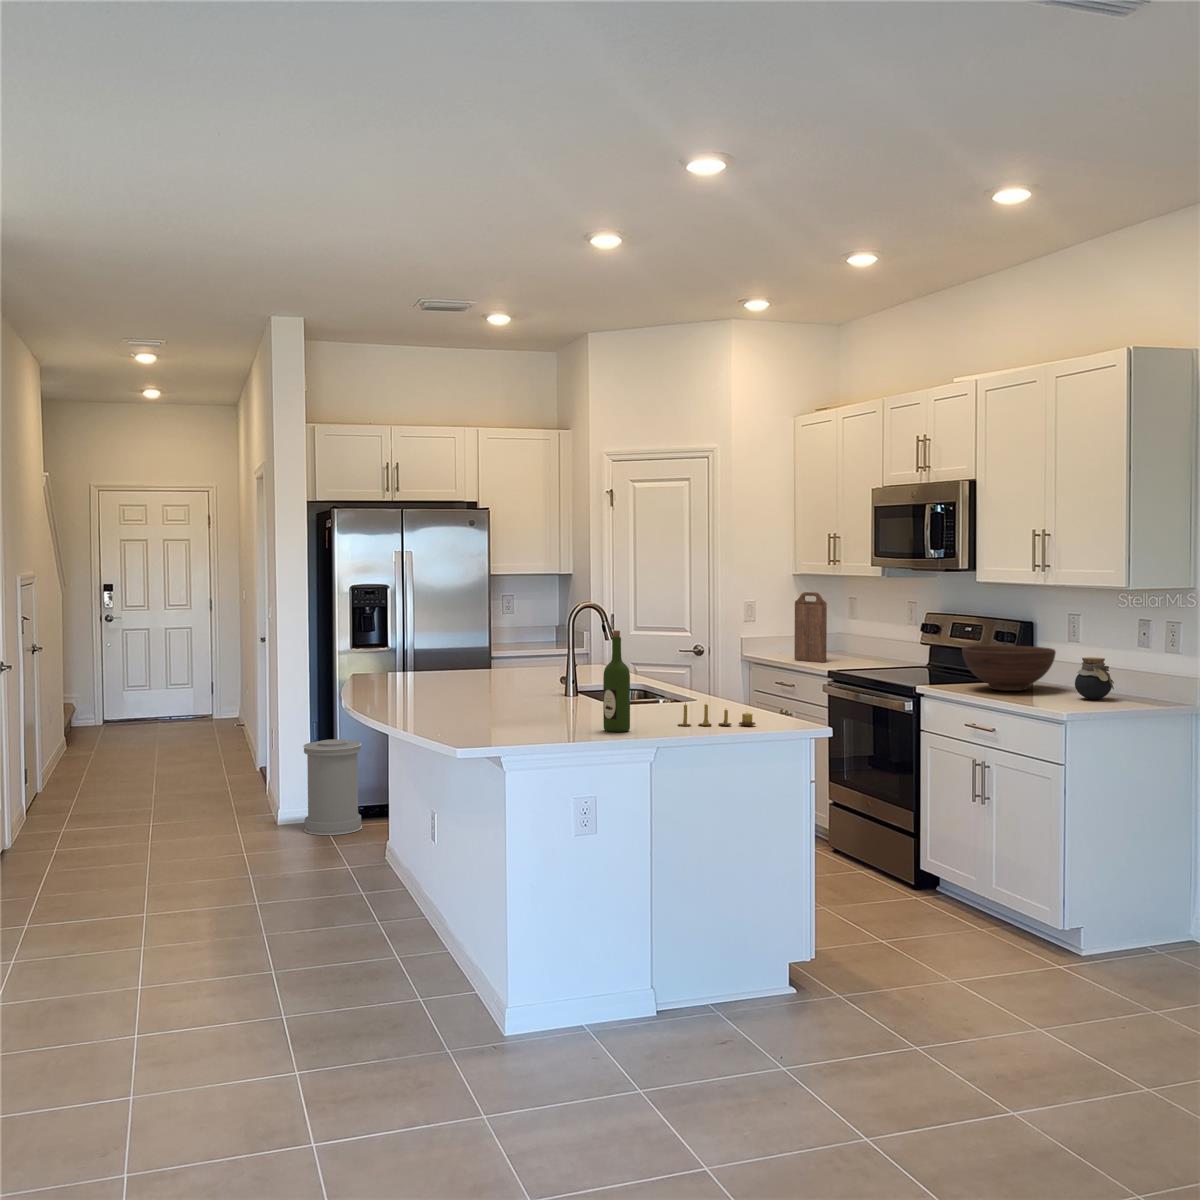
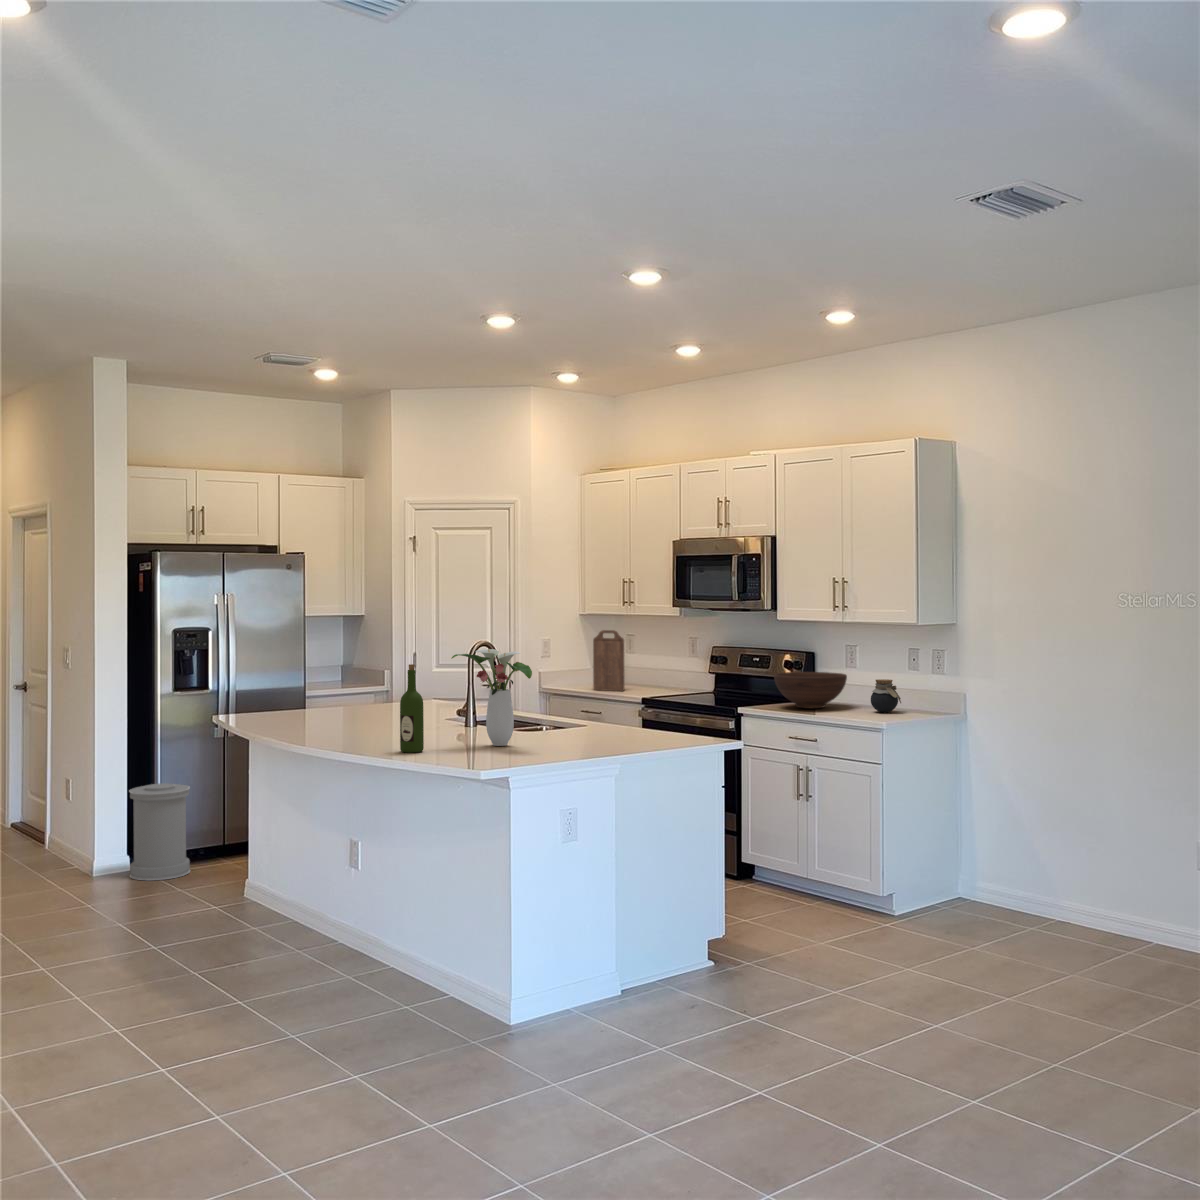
flower arrangement: none [482,609,566,719] -> present [452,649,532,746]
wine bottle: present [603,631,630,732] -> present [400,664,424,753]
candle: present [678,704,756,726] -> none [621,725,681,746]

